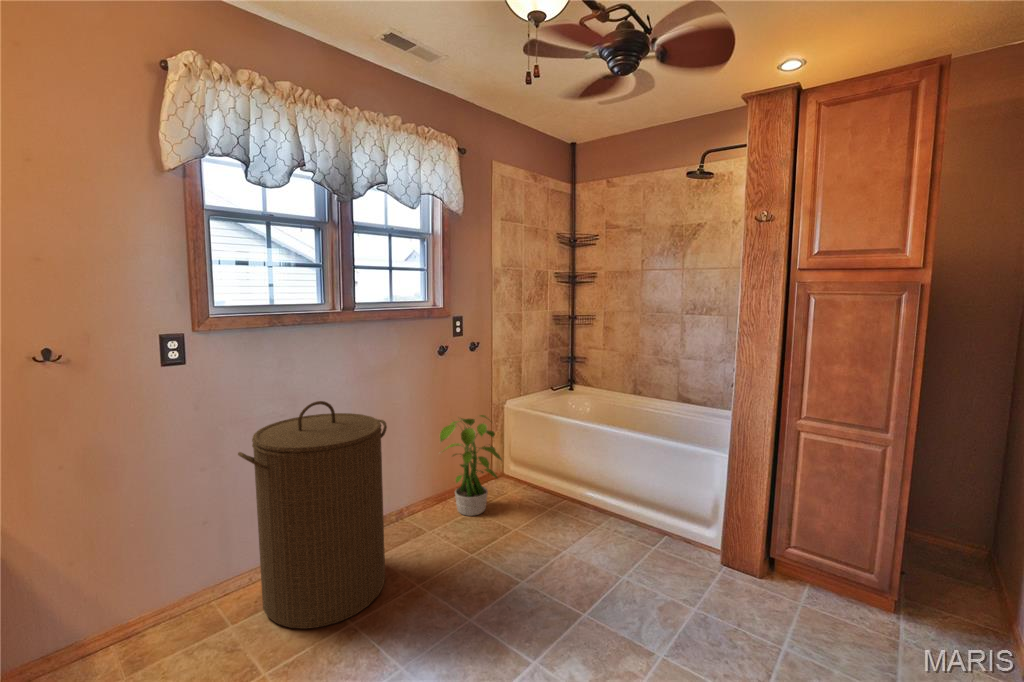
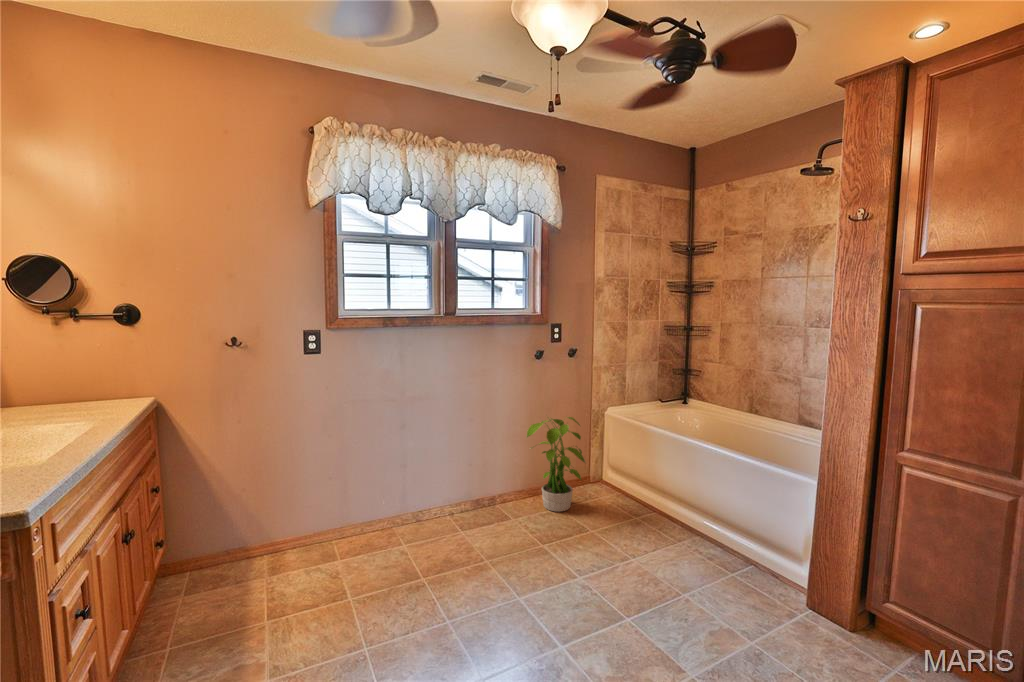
laundry hamper: present [238,401,387,629] -> none [347,388,469,573]

